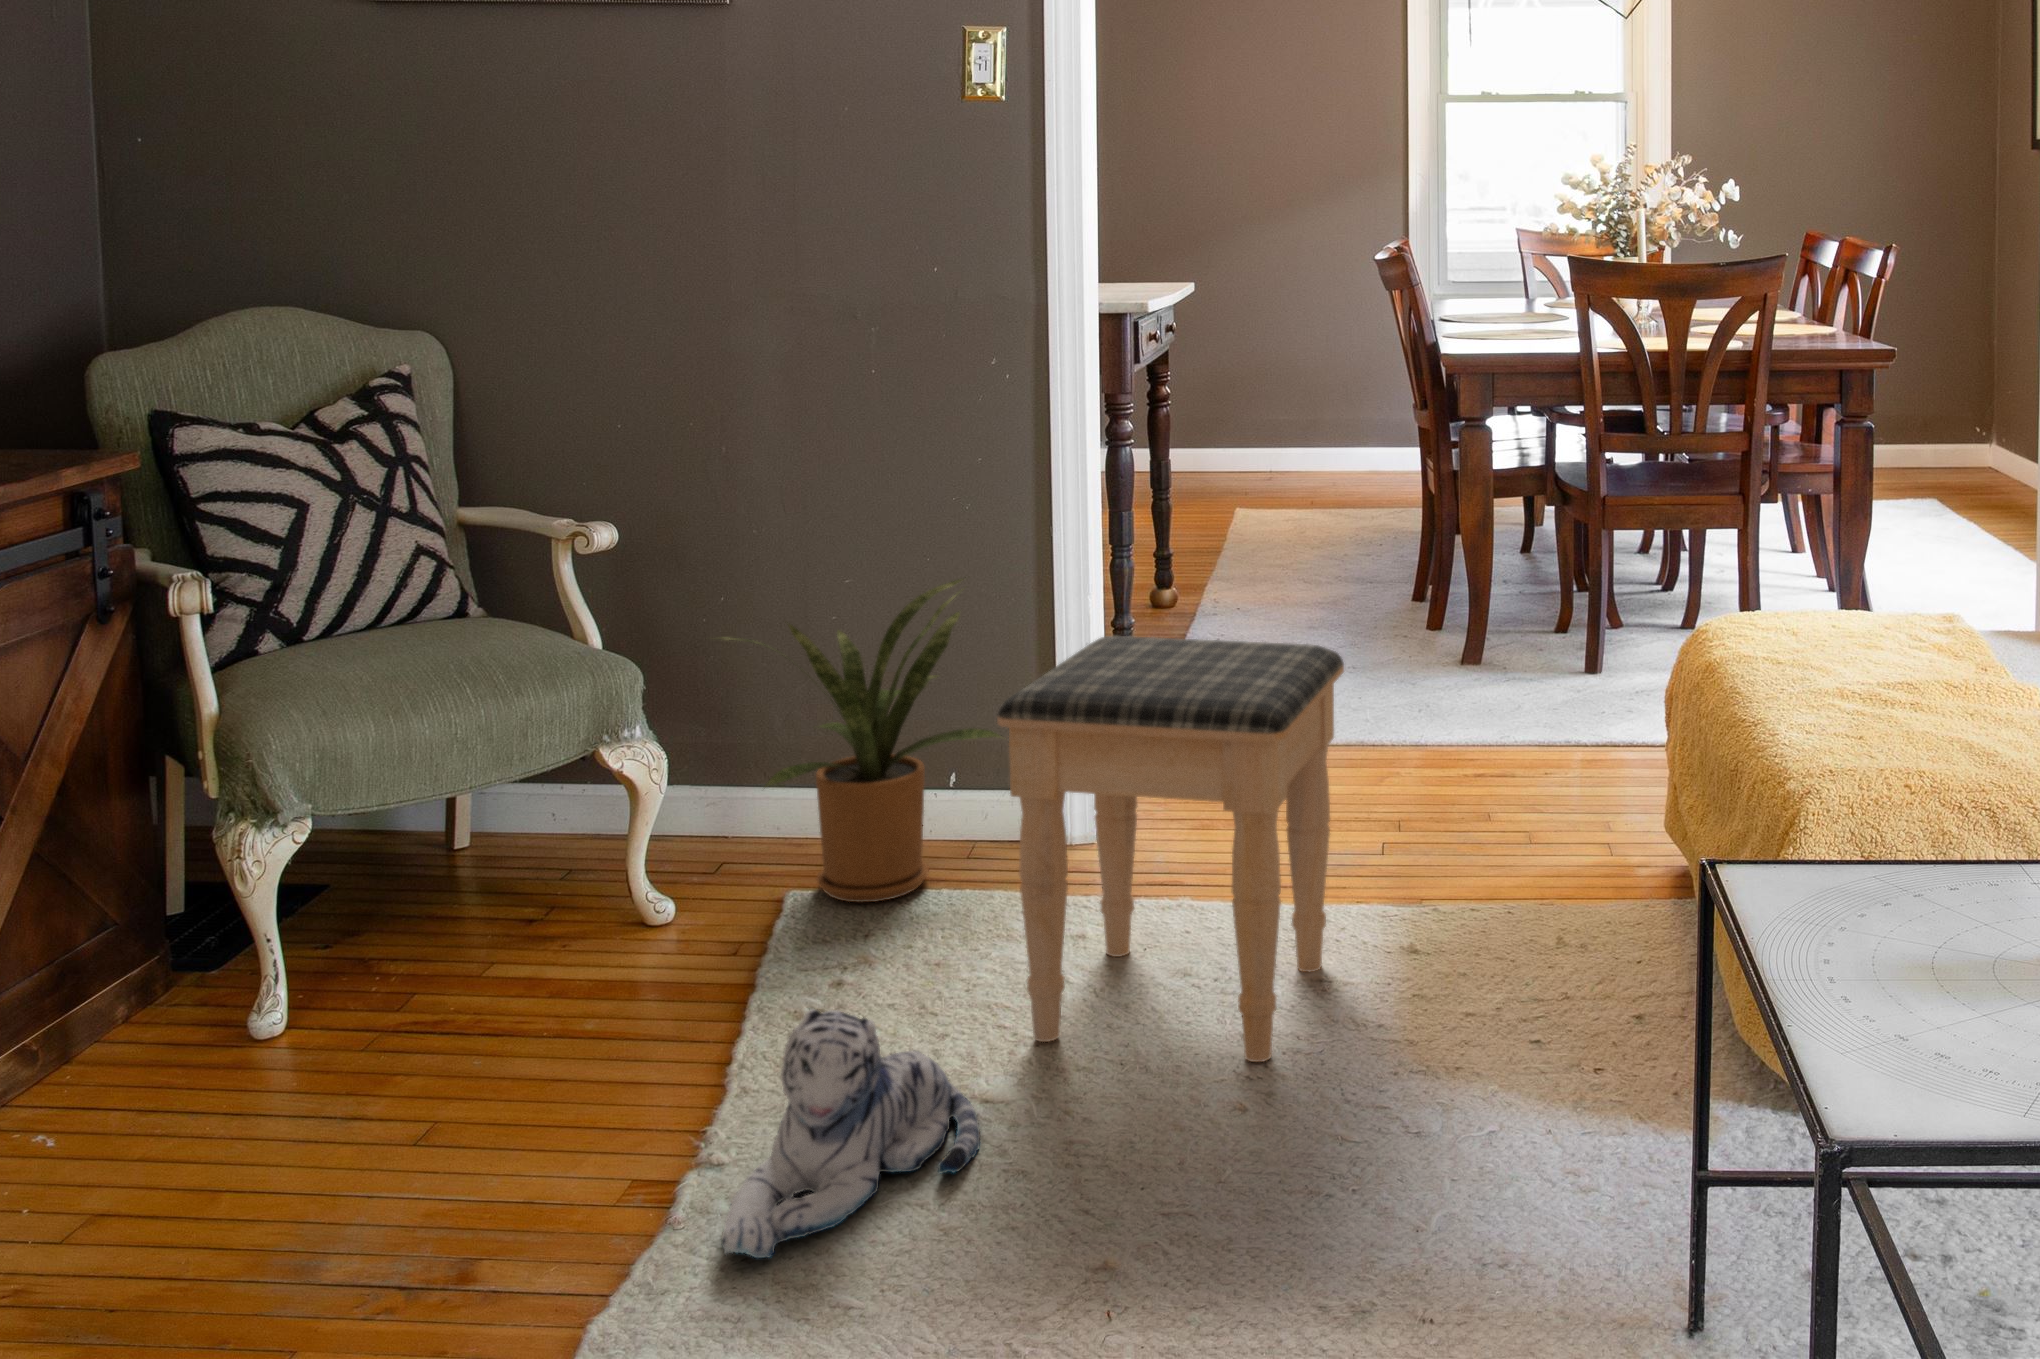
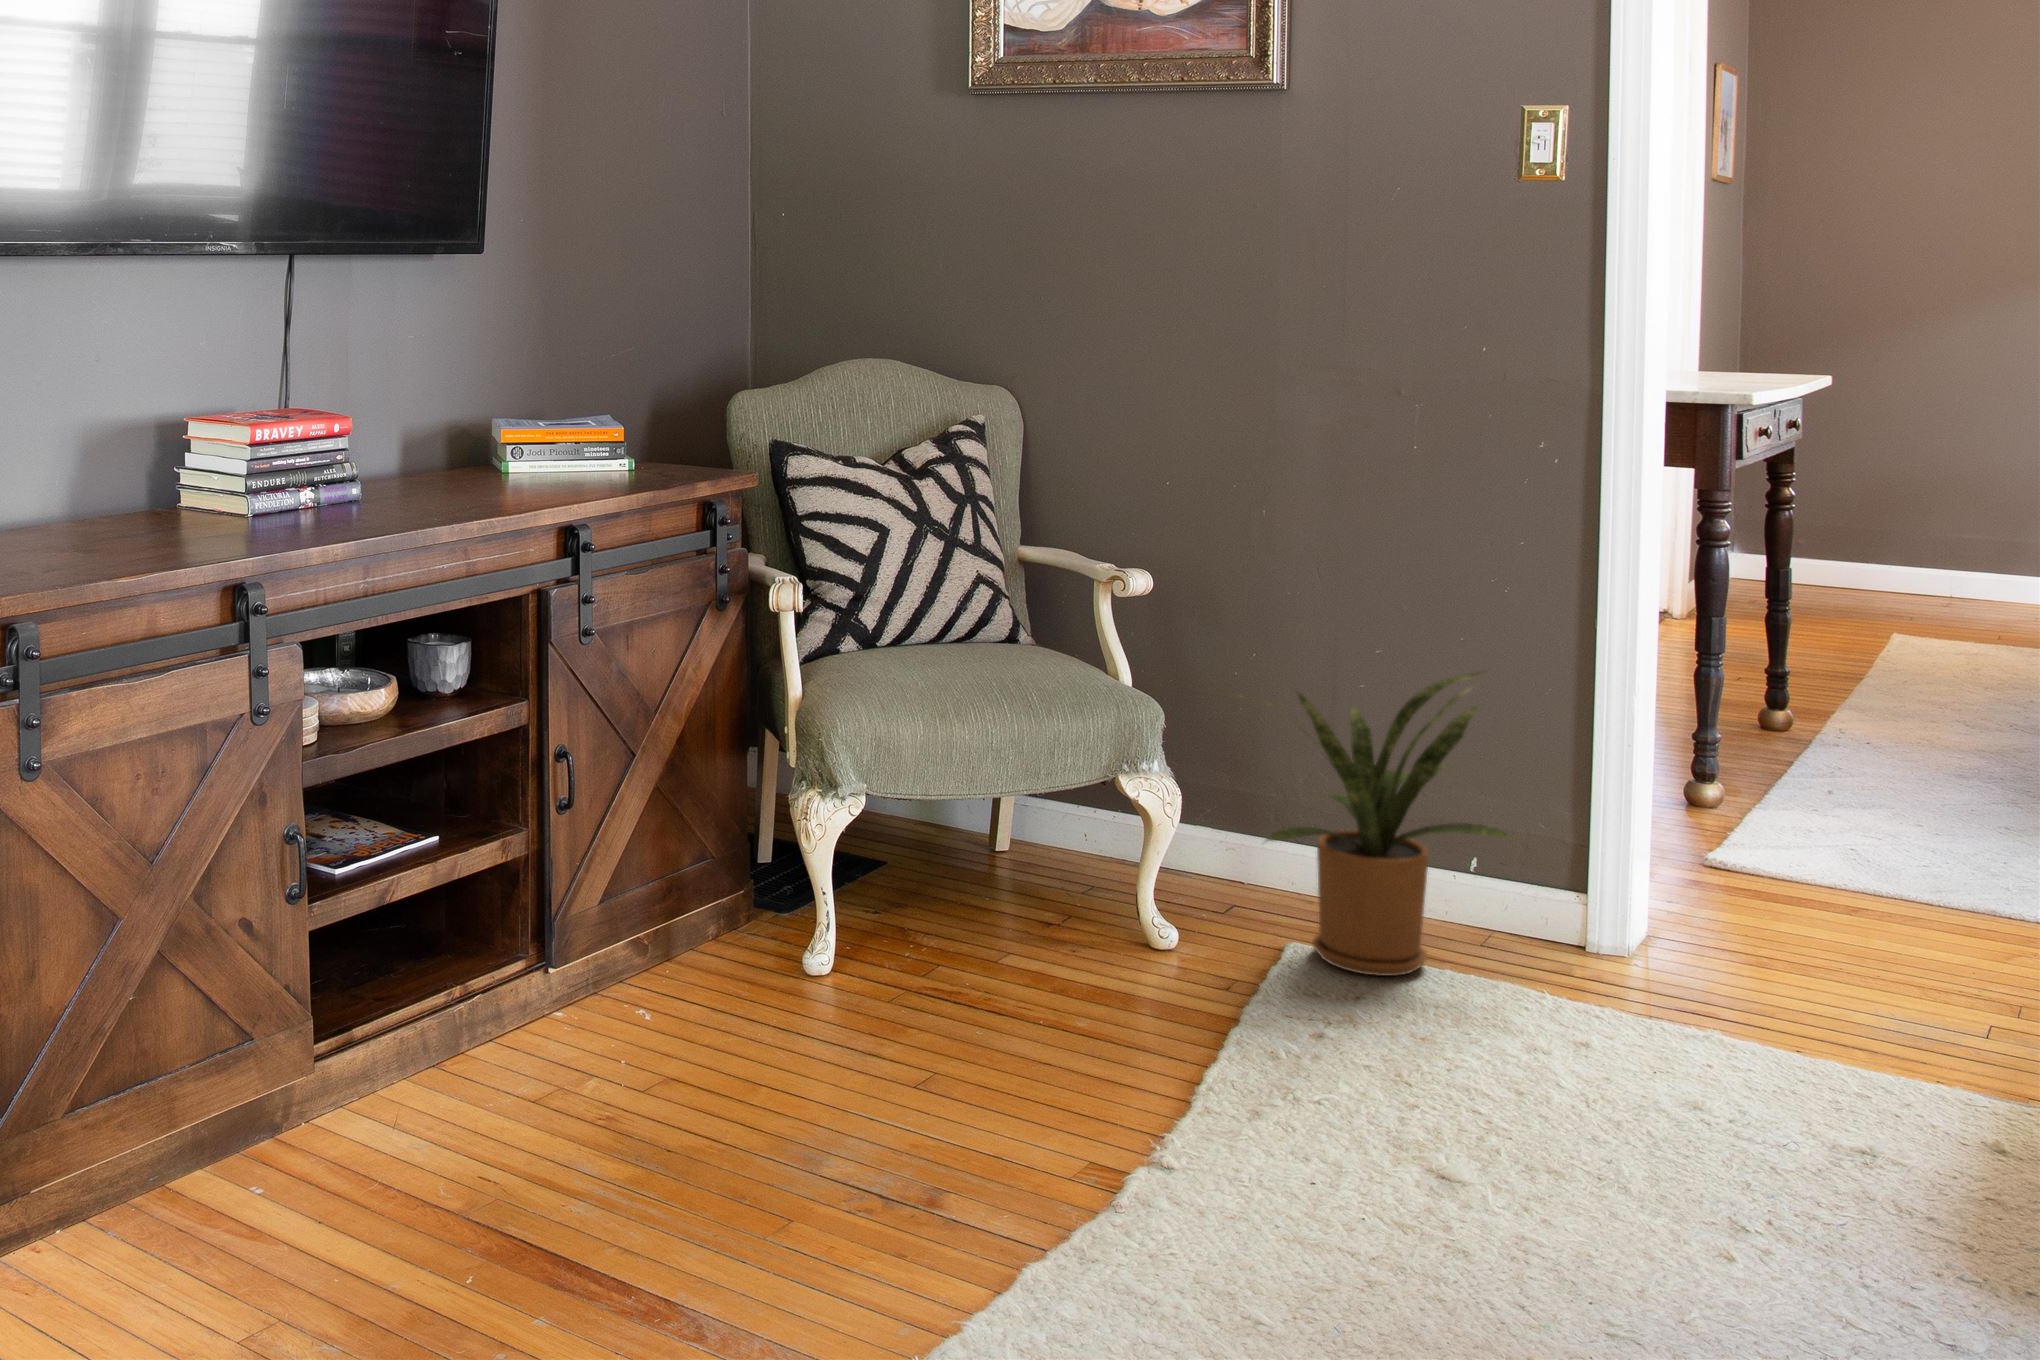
footstool: present [997,636,1344,1062] -> none [1485,754,1907,1222]
plush toy: present [721,1009,980,1258] -> none [1183,1038,1436,1238]

